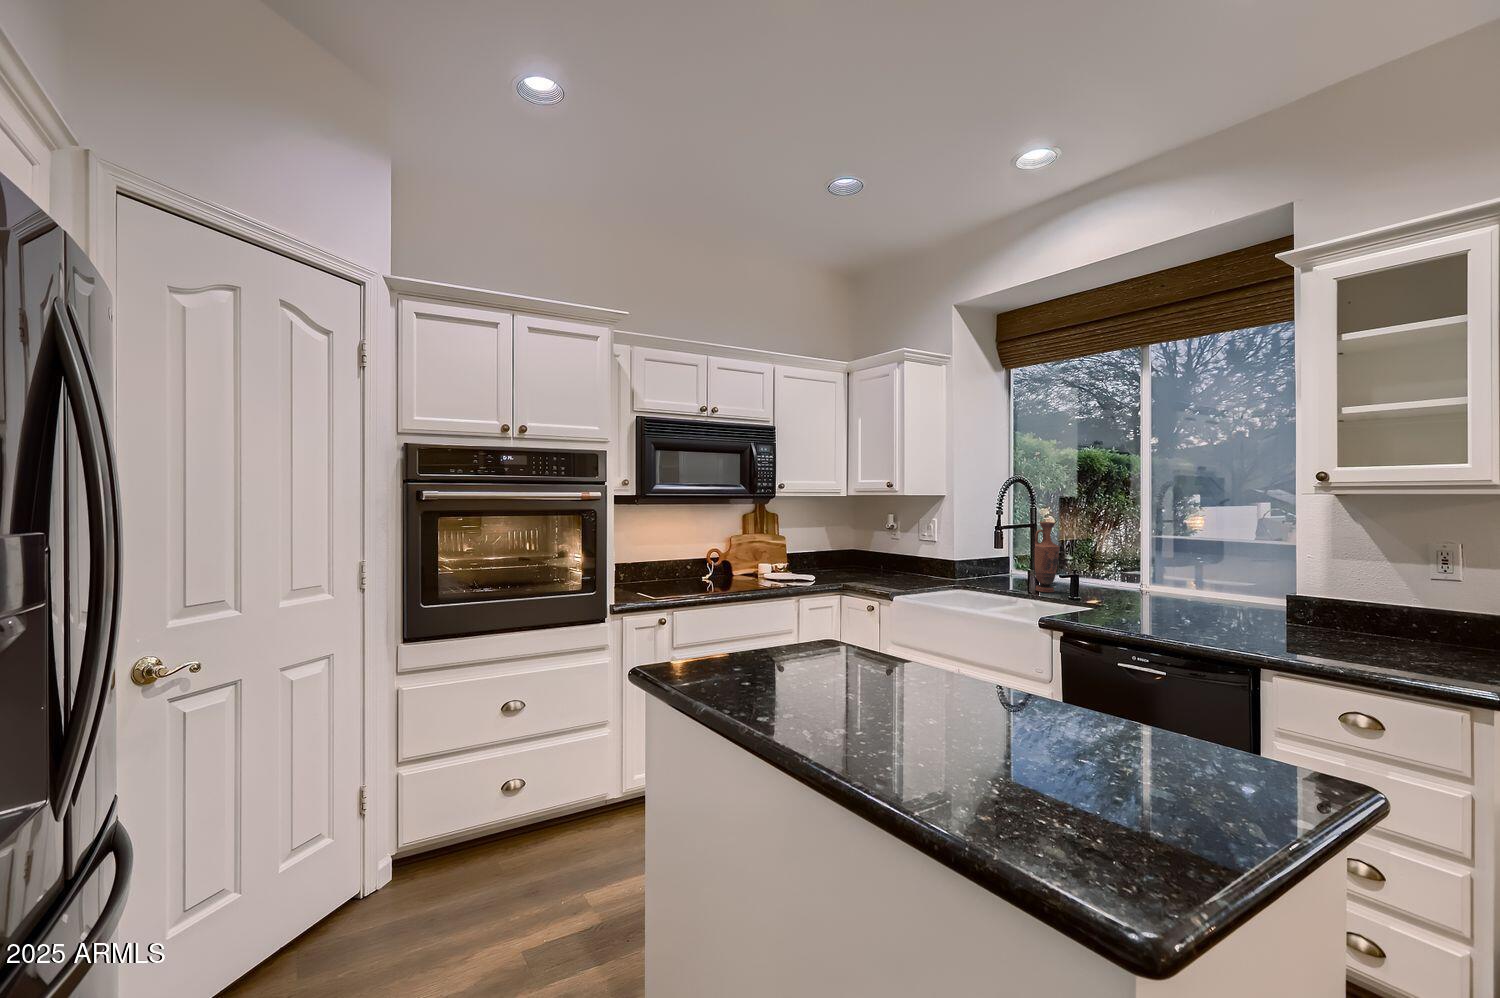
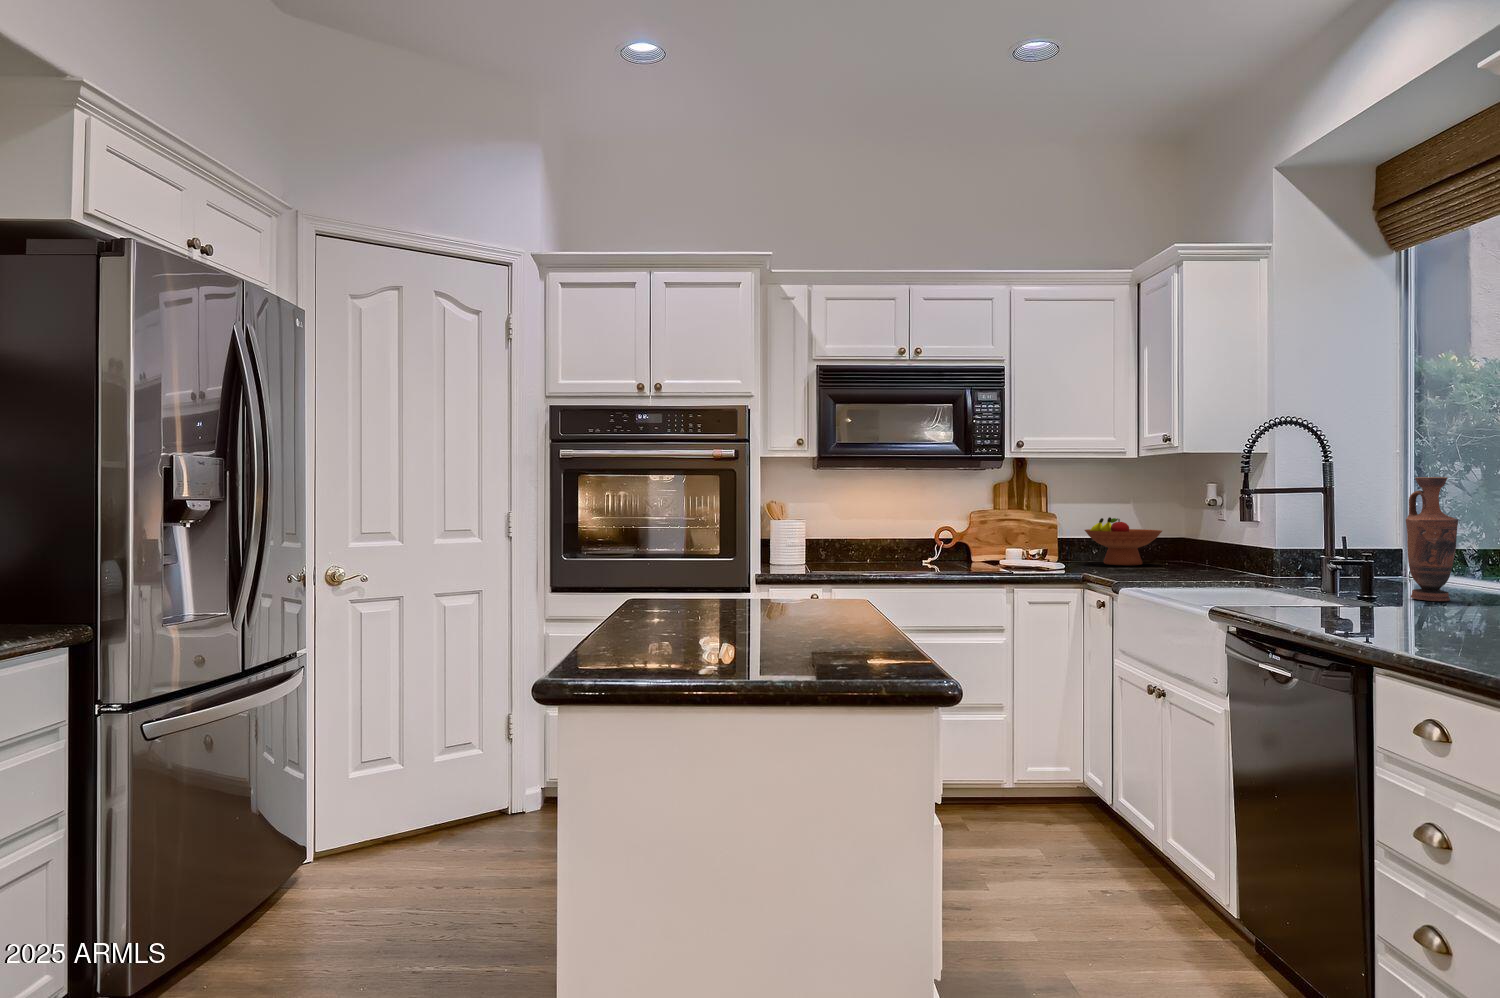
fruit bowl: none [797,537,846,571] -> present [1085,517,1162,566]

